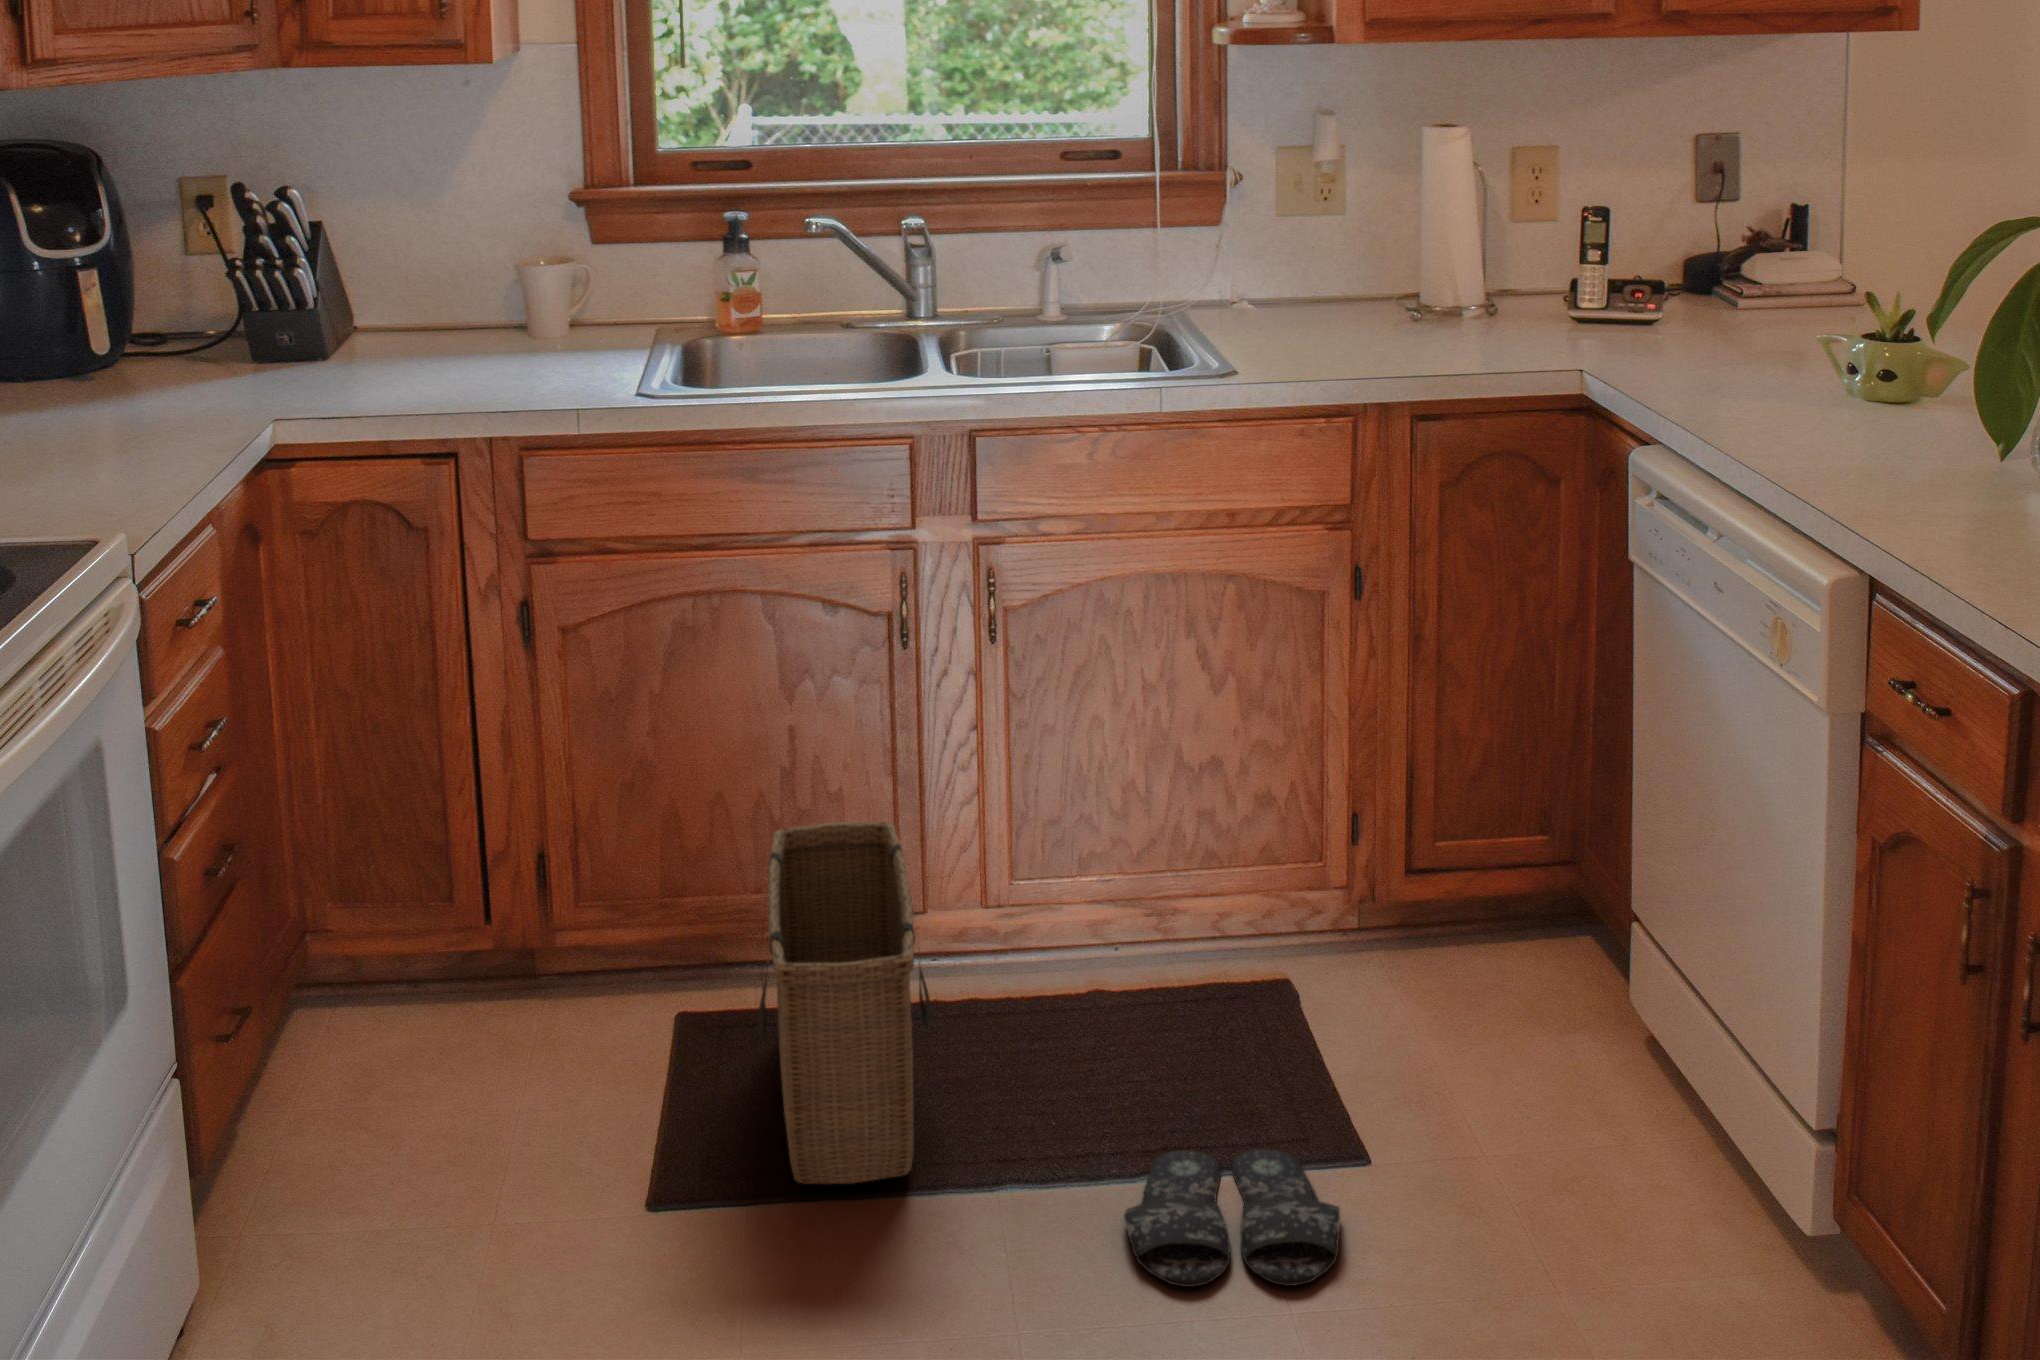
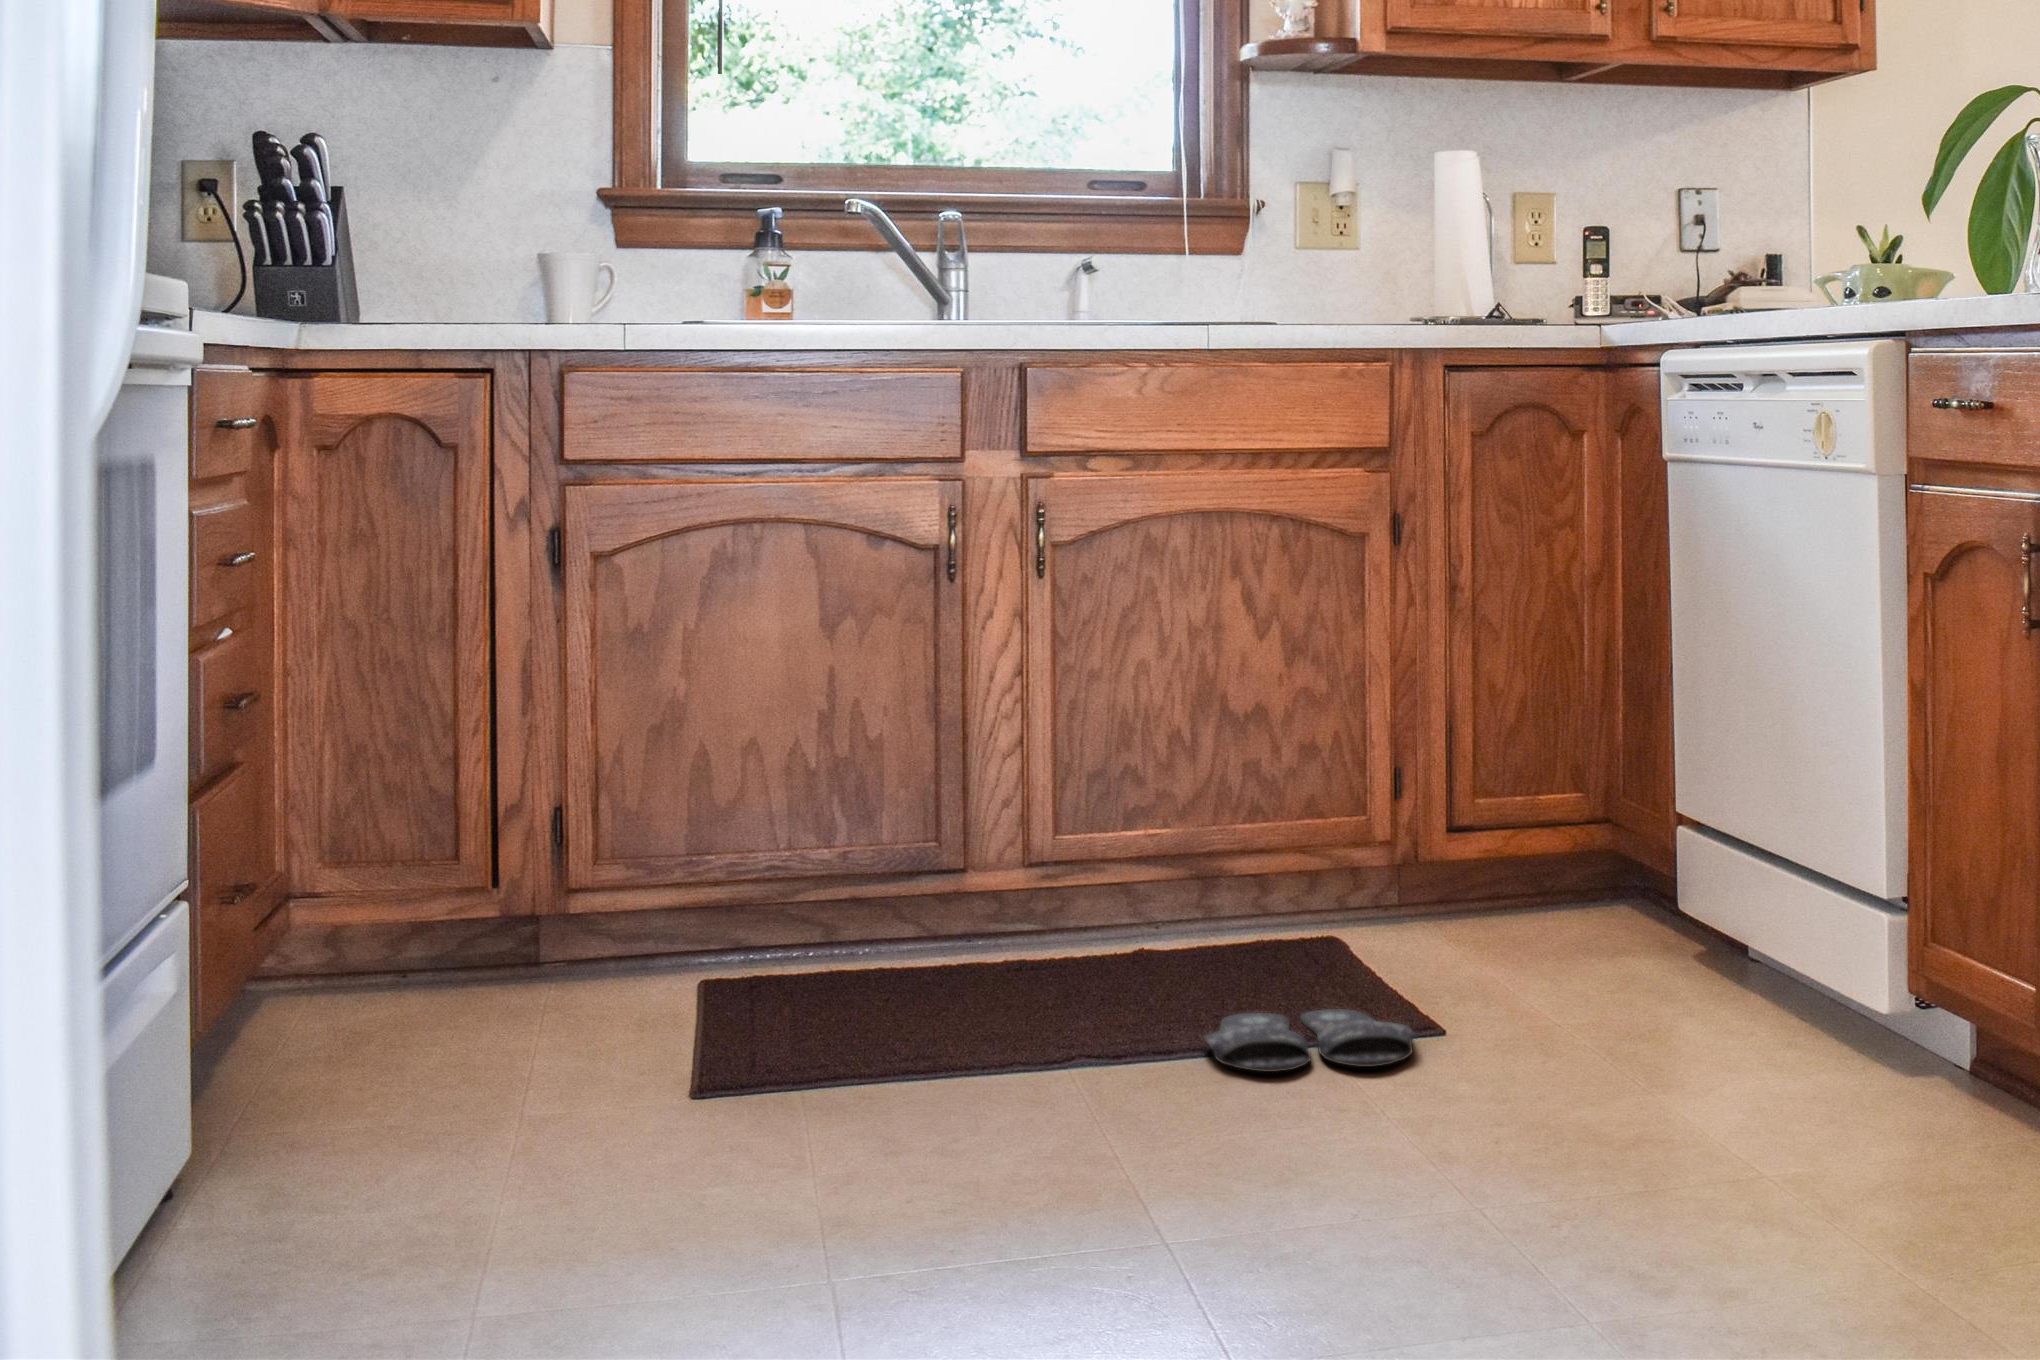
basket: present [758,822,932,1184] -> none [812,749,998,1038]

